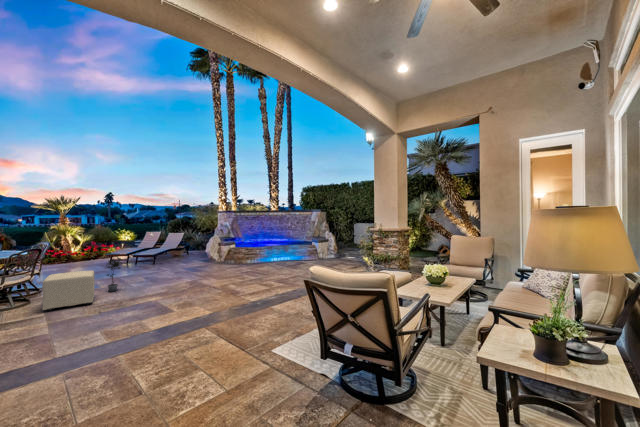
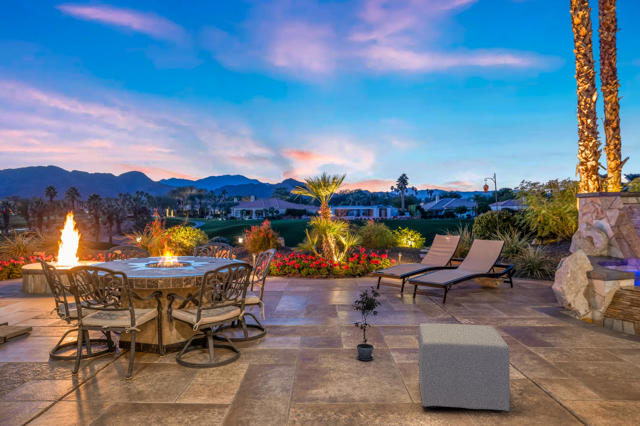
ottoman: present [42,271,94,311] -> present [418,323,510,413]

